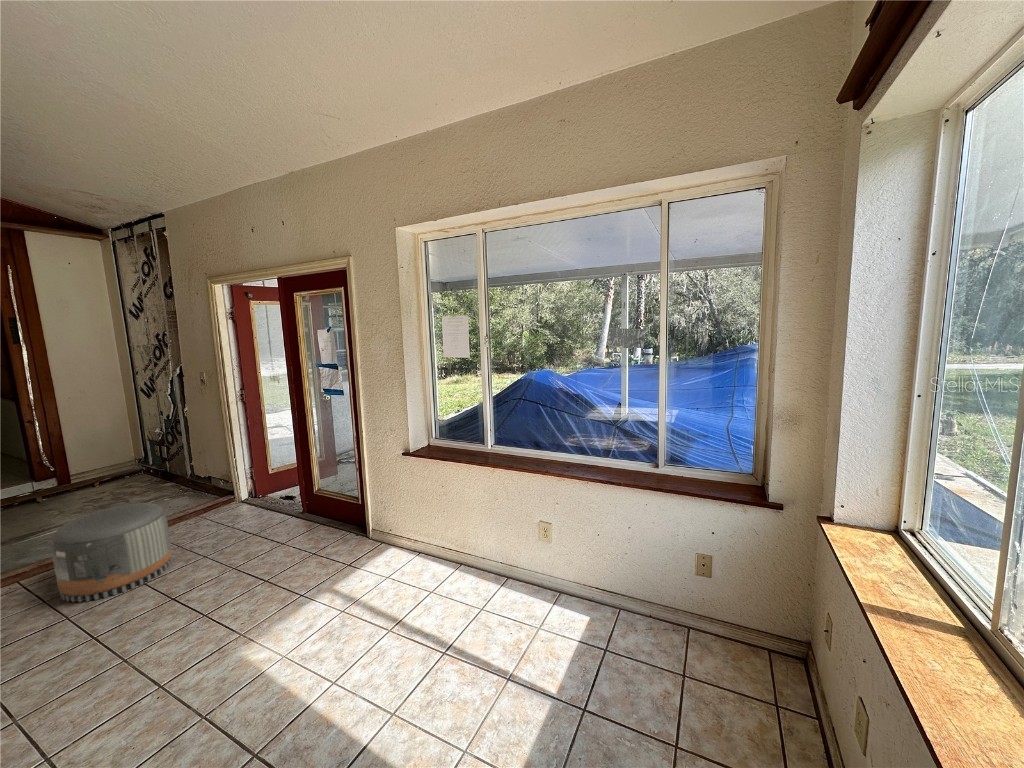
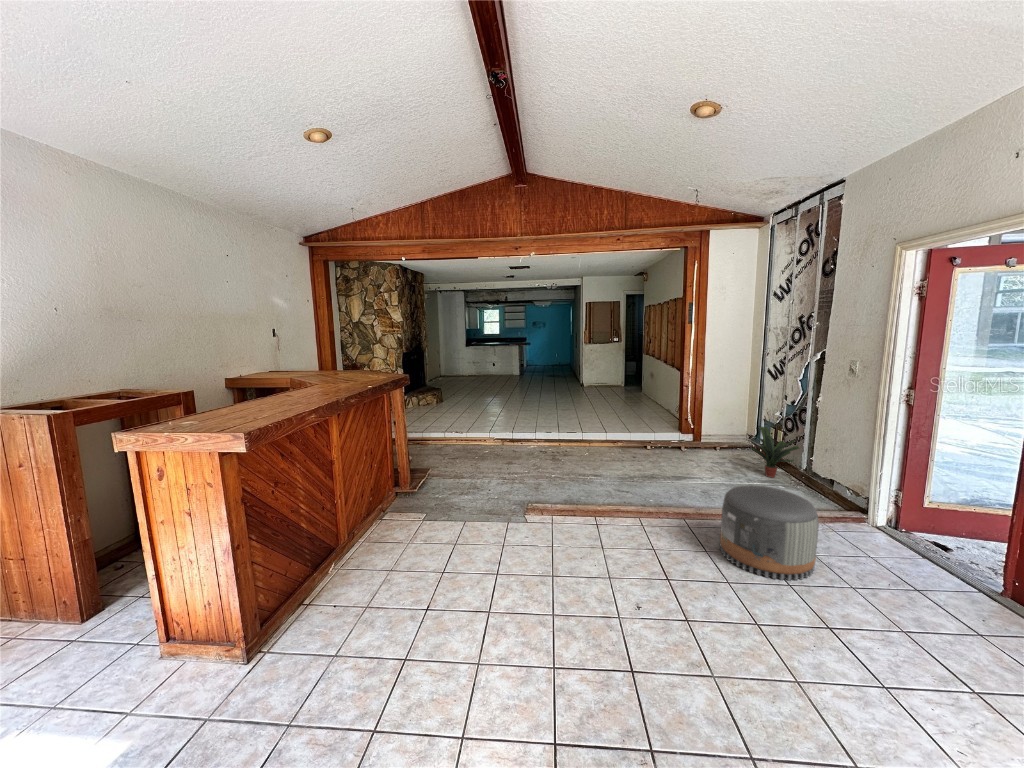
potted plant: none [124,446,181,494] -> present [751,426,799,478]

